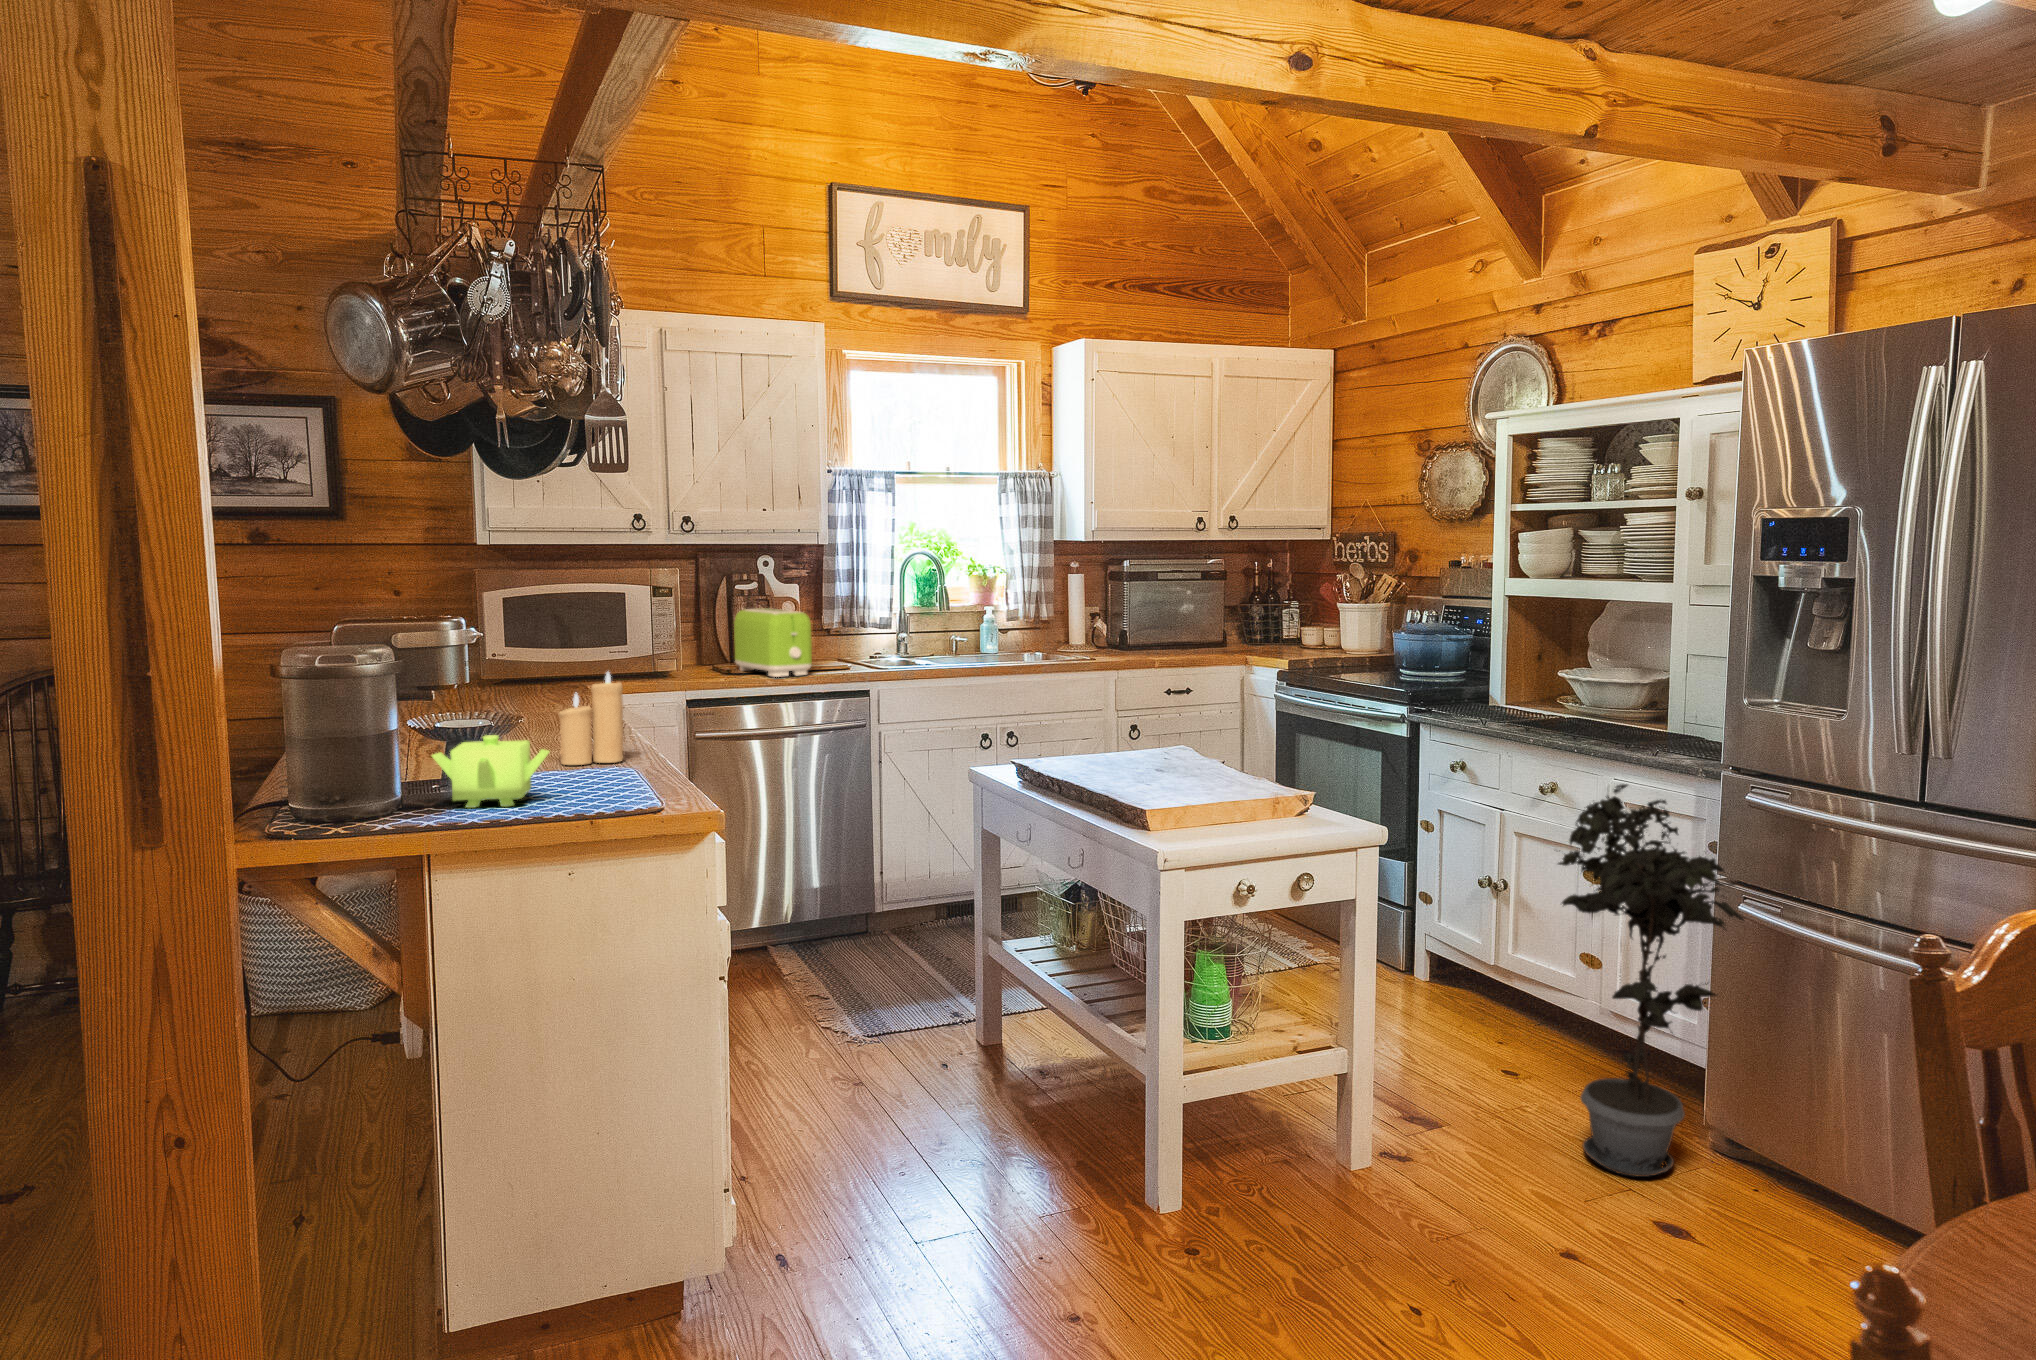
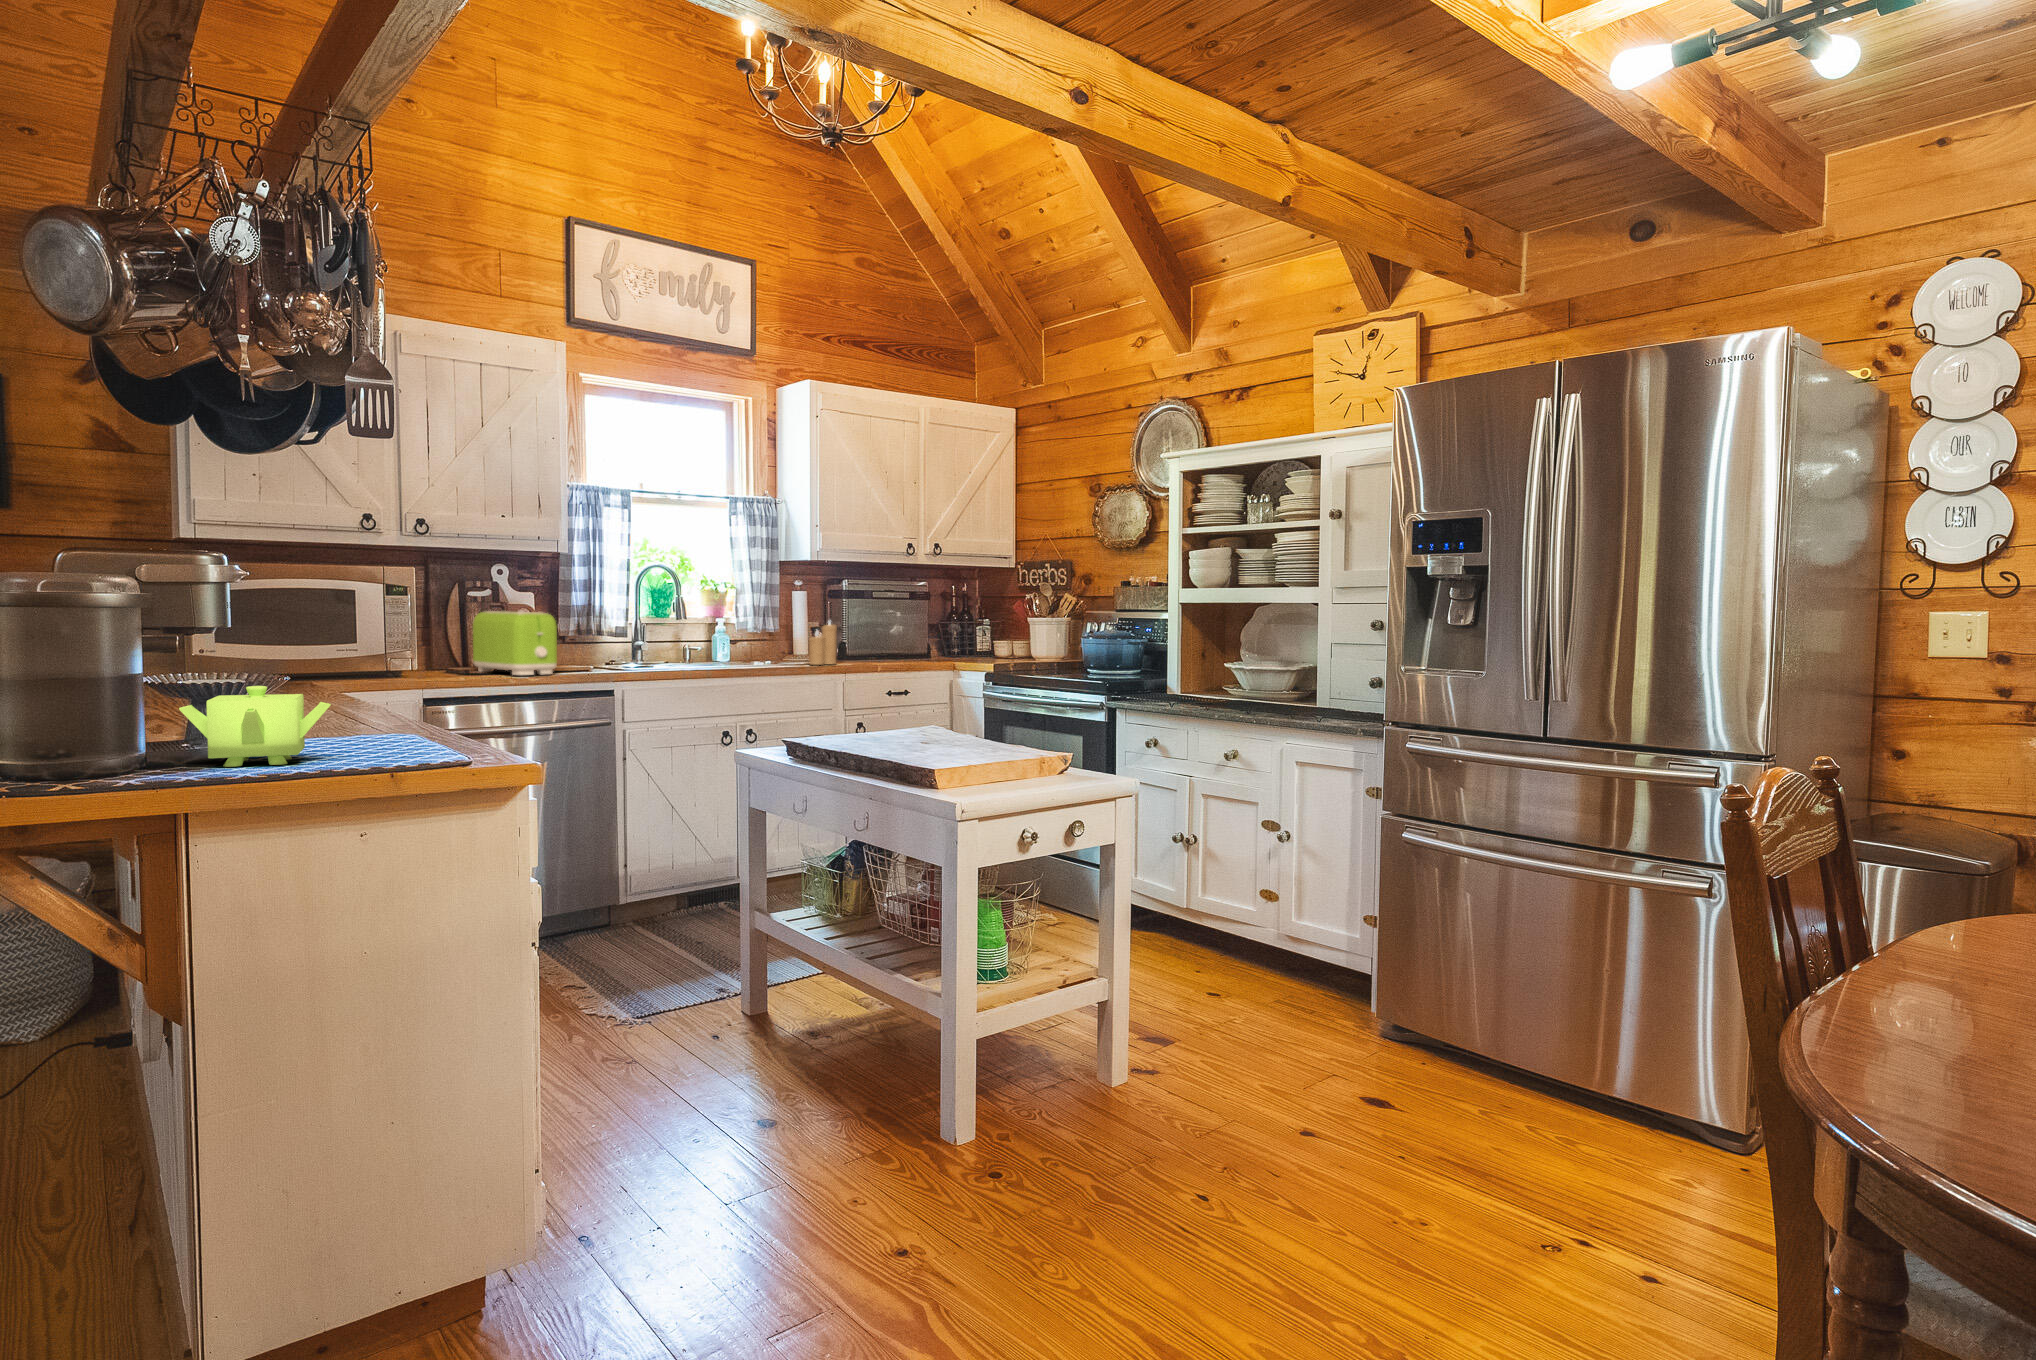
candle: present [559,672,623,765] -> present [808,621,837,665]
potted plant: present [1558,784,1744,1177] -> none [1265,735,1413,1063]

